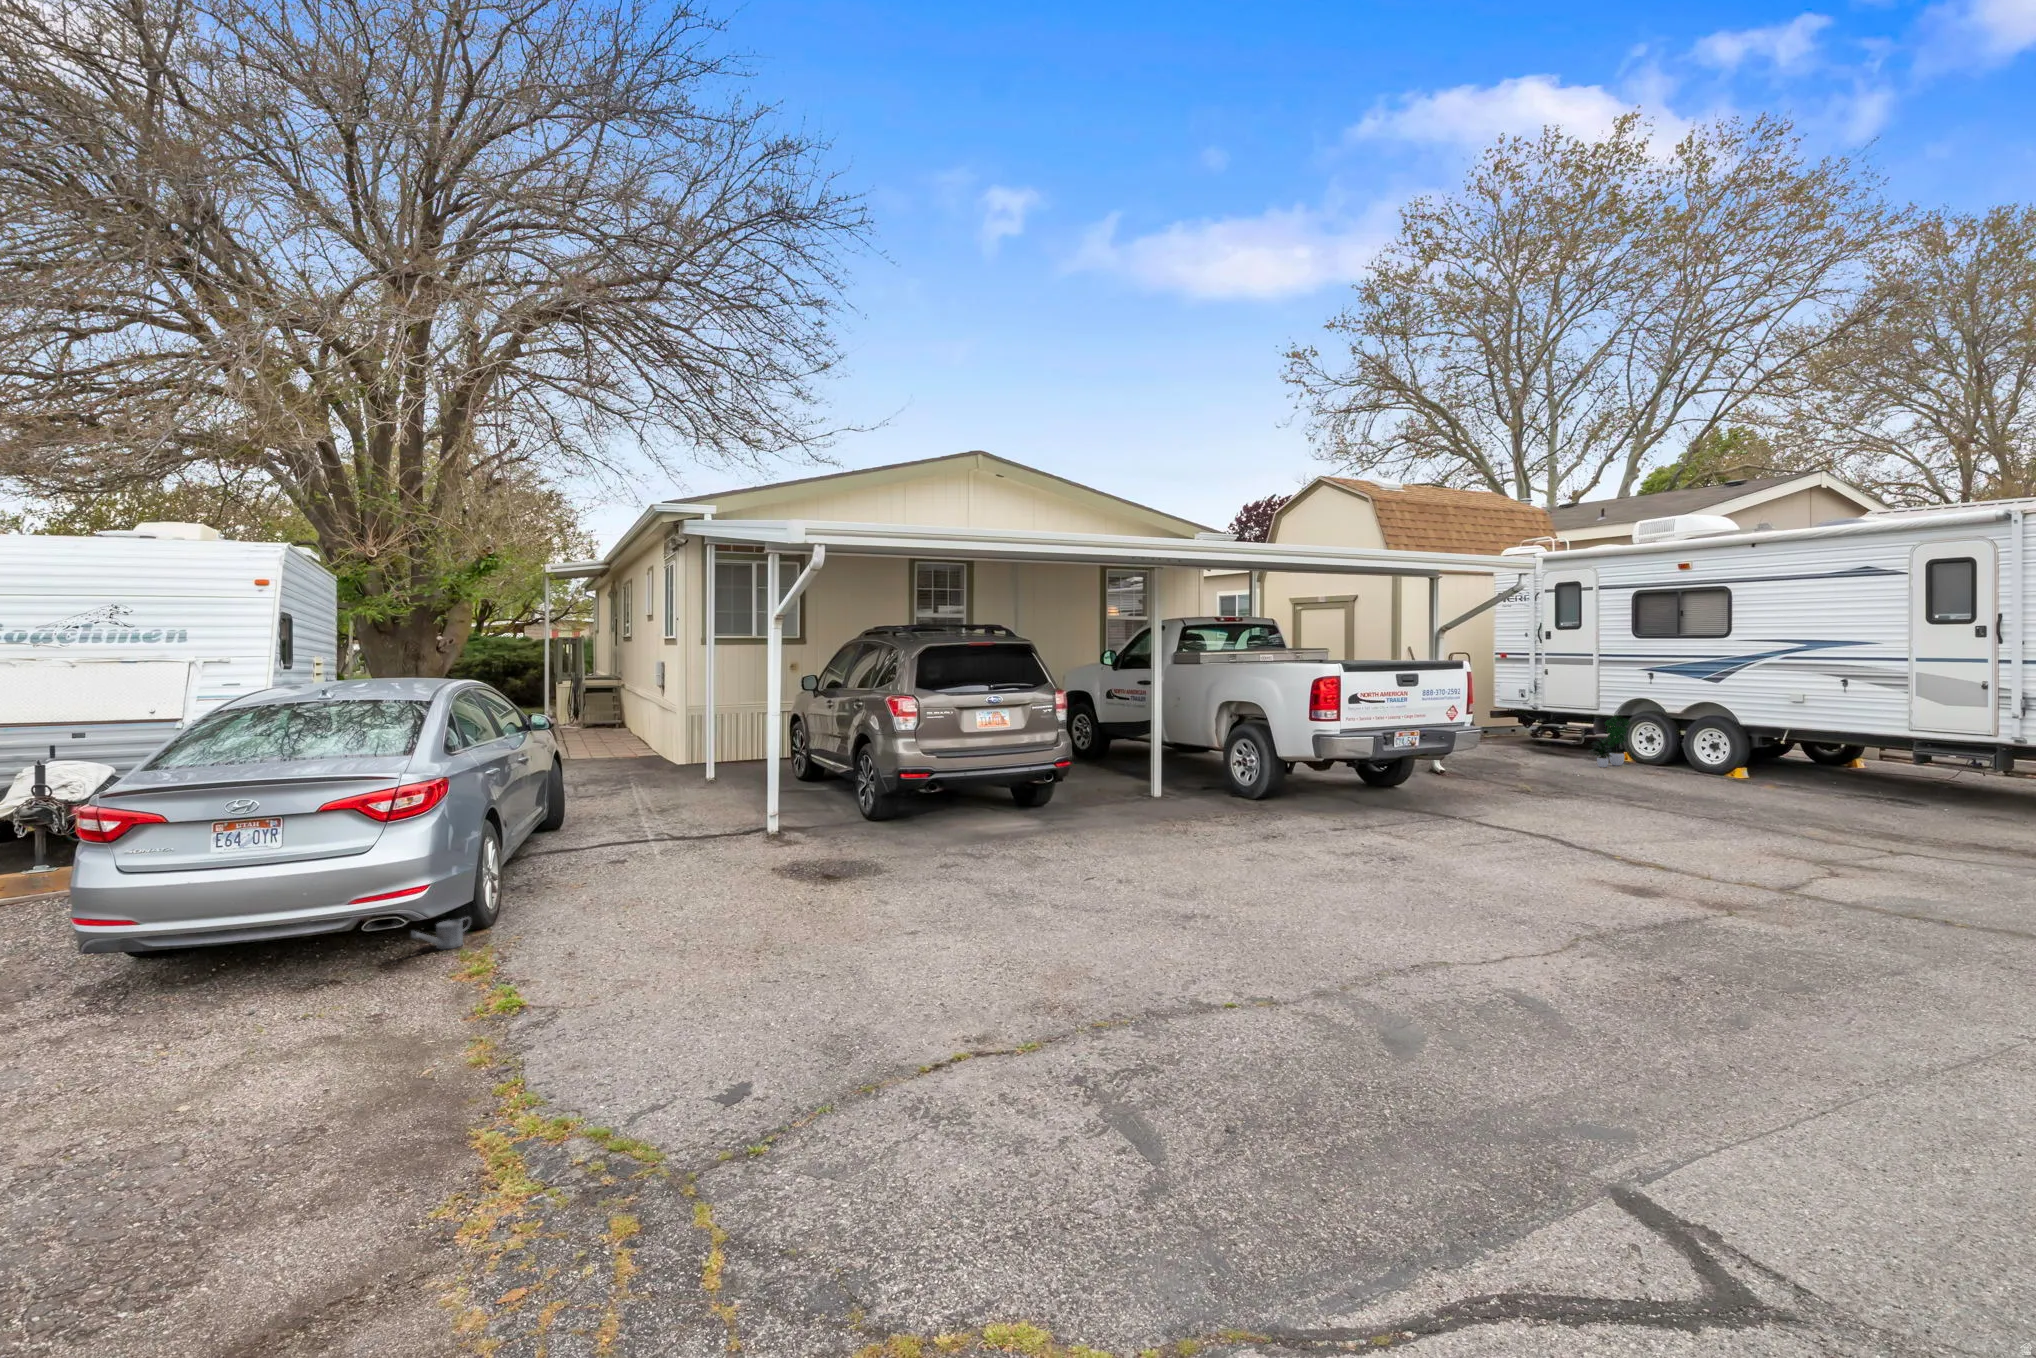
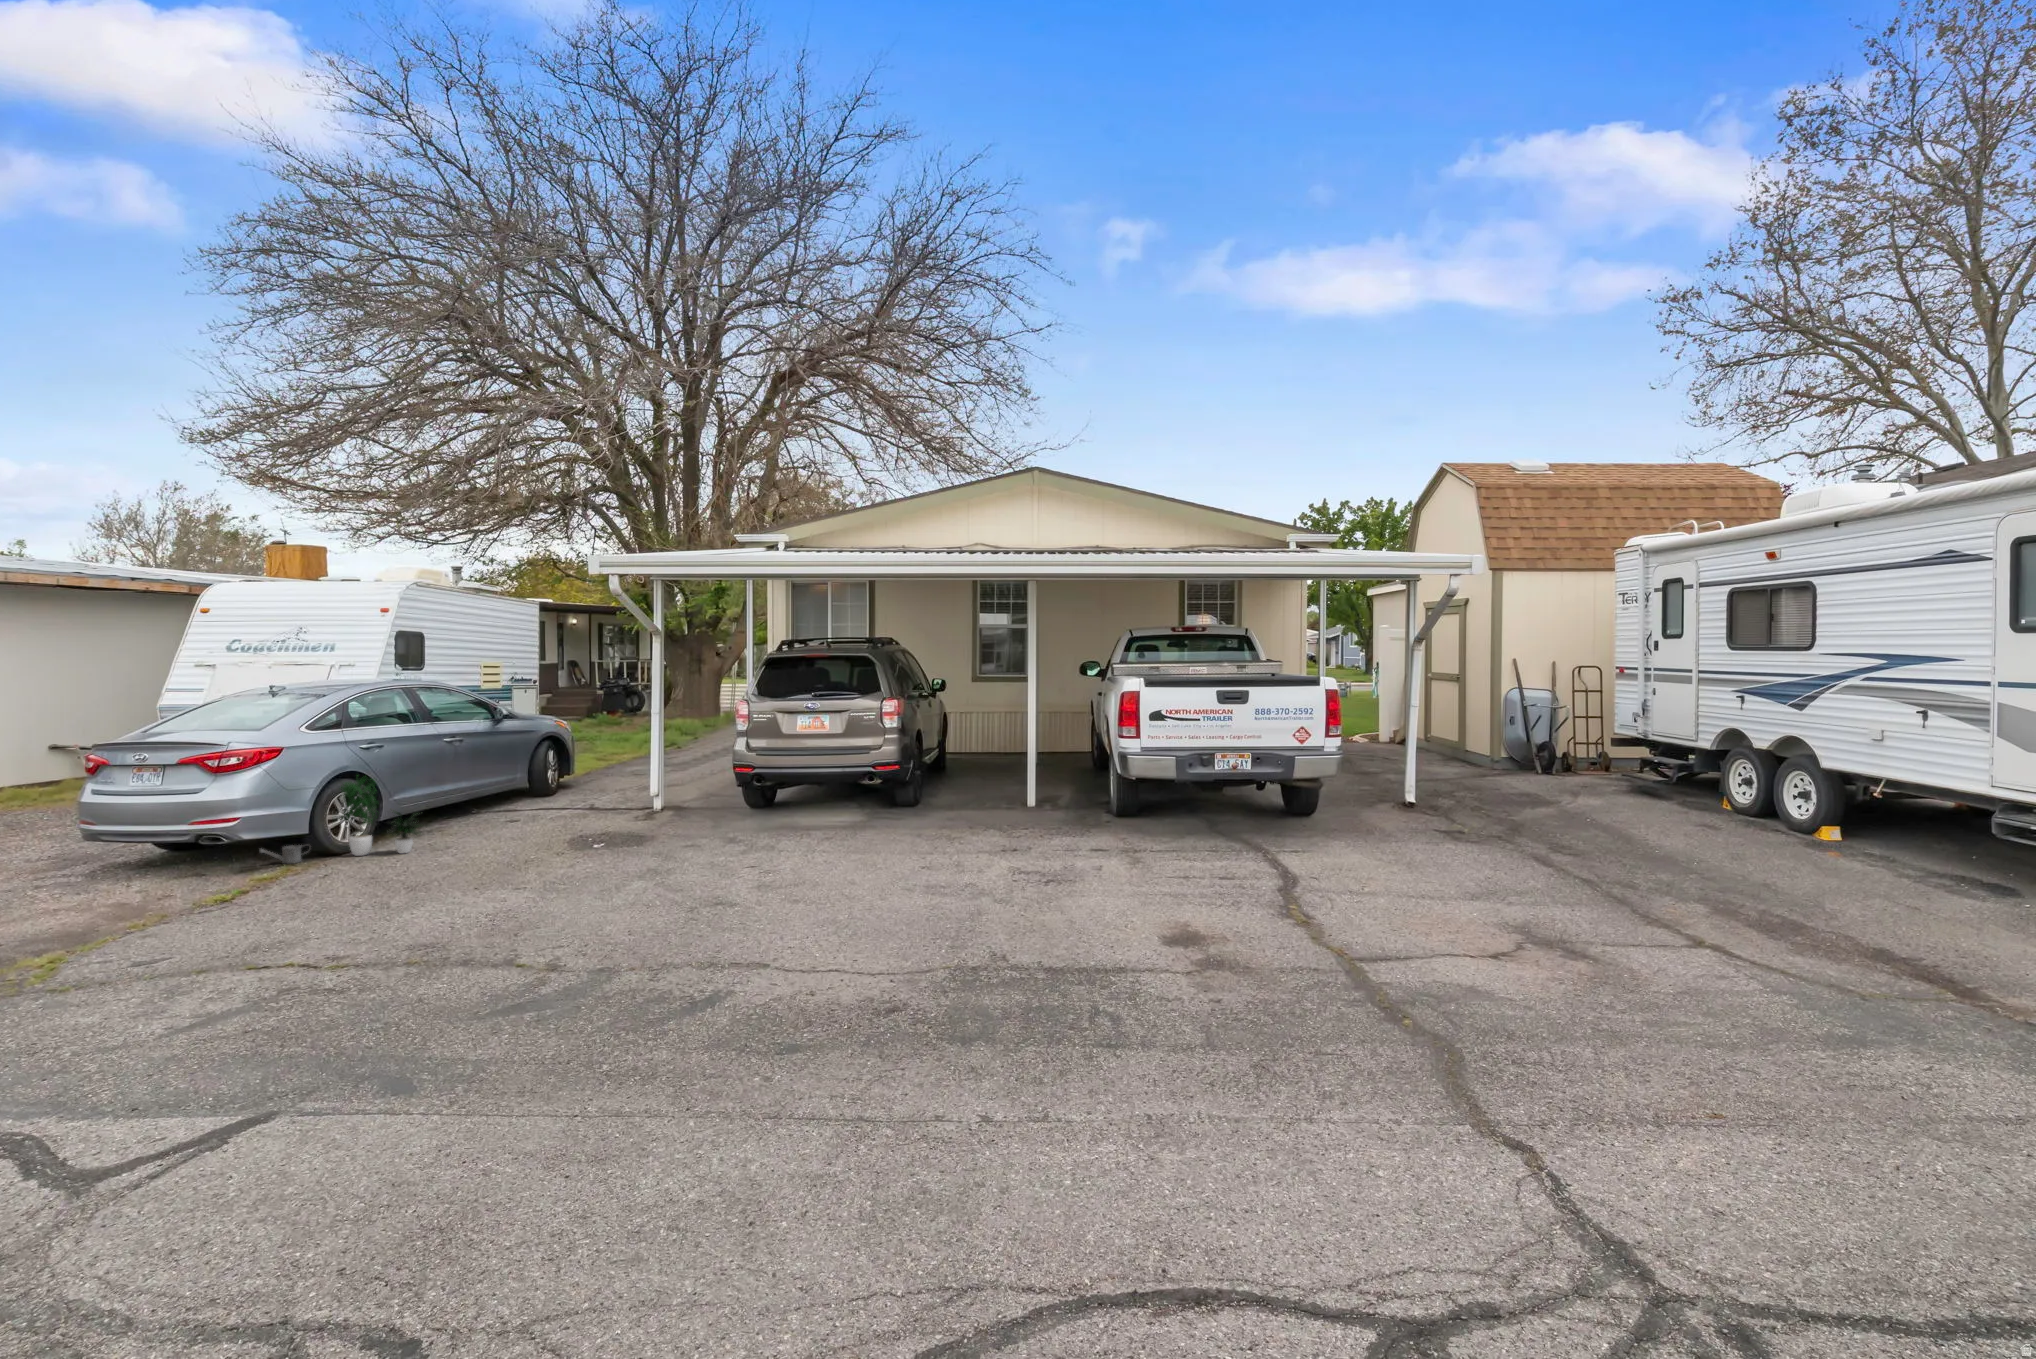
potted plant: present [1591,714,1630,767] -> present [341,779,421,856]

